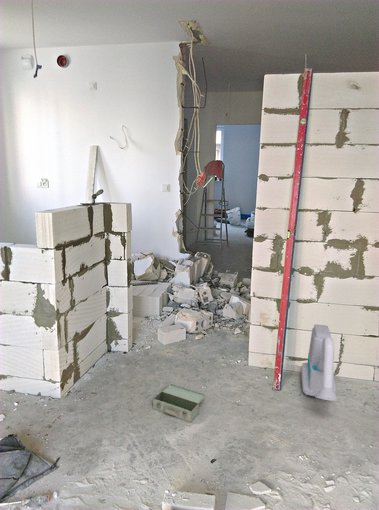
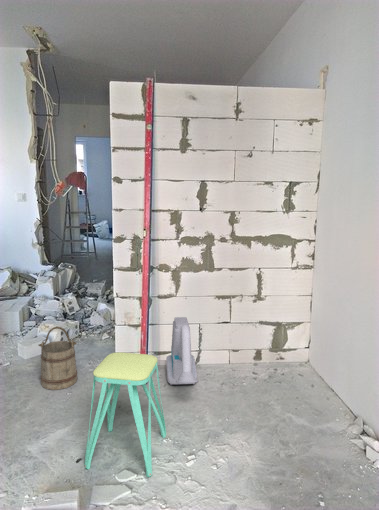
bucket: none [178,320,213,380] -> present [39,327,77,390]
stool: none [219,359,302,495] -> present [85,352,166,477]
toolbox: present [153,384,205,422] -> none [12,396,71,431]

